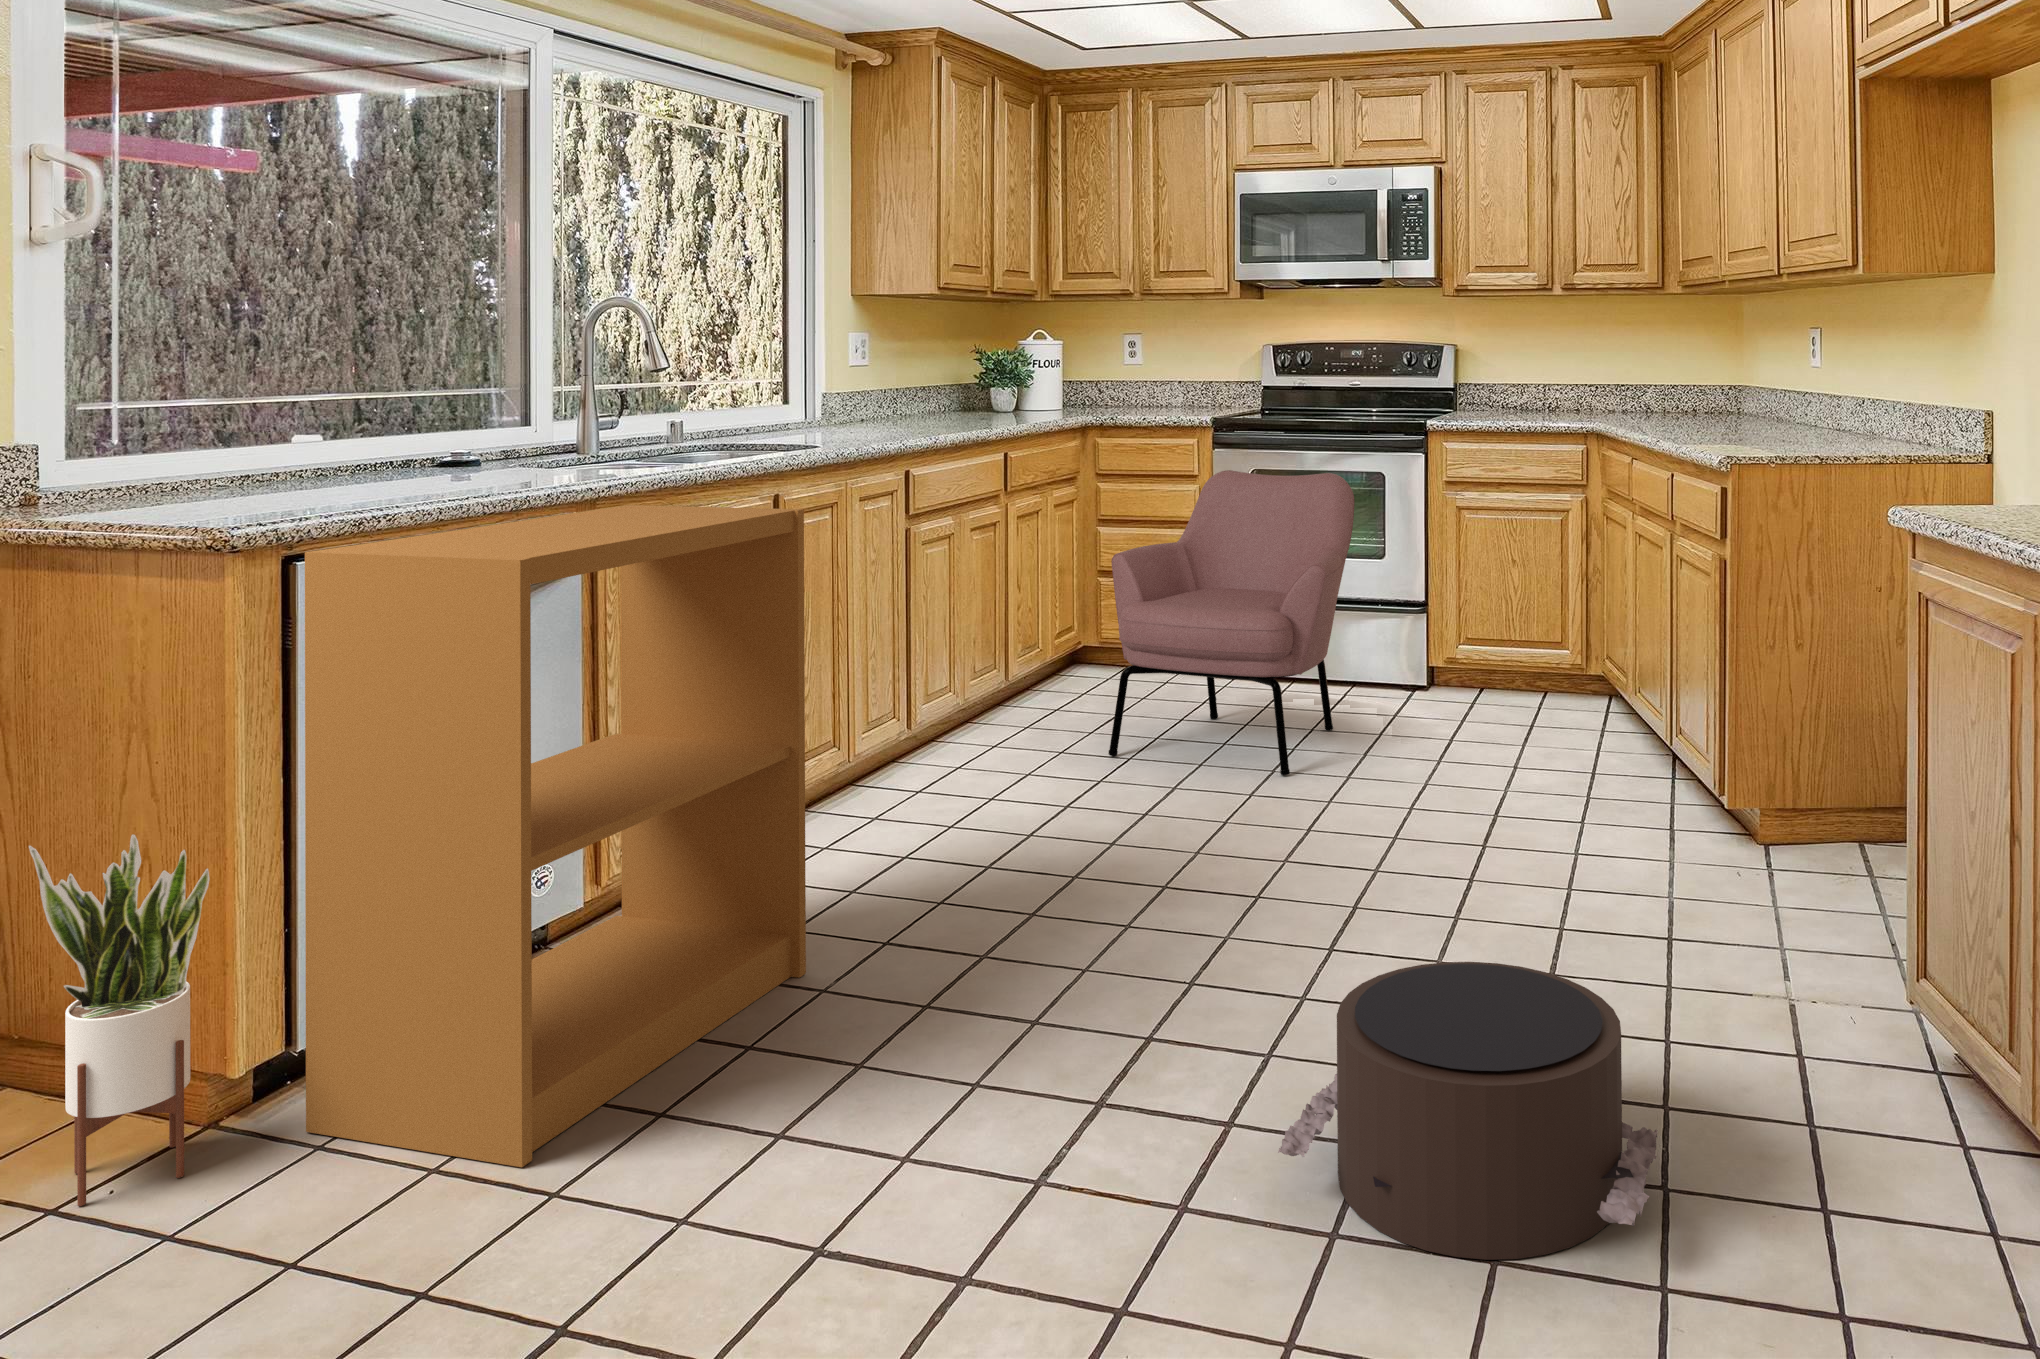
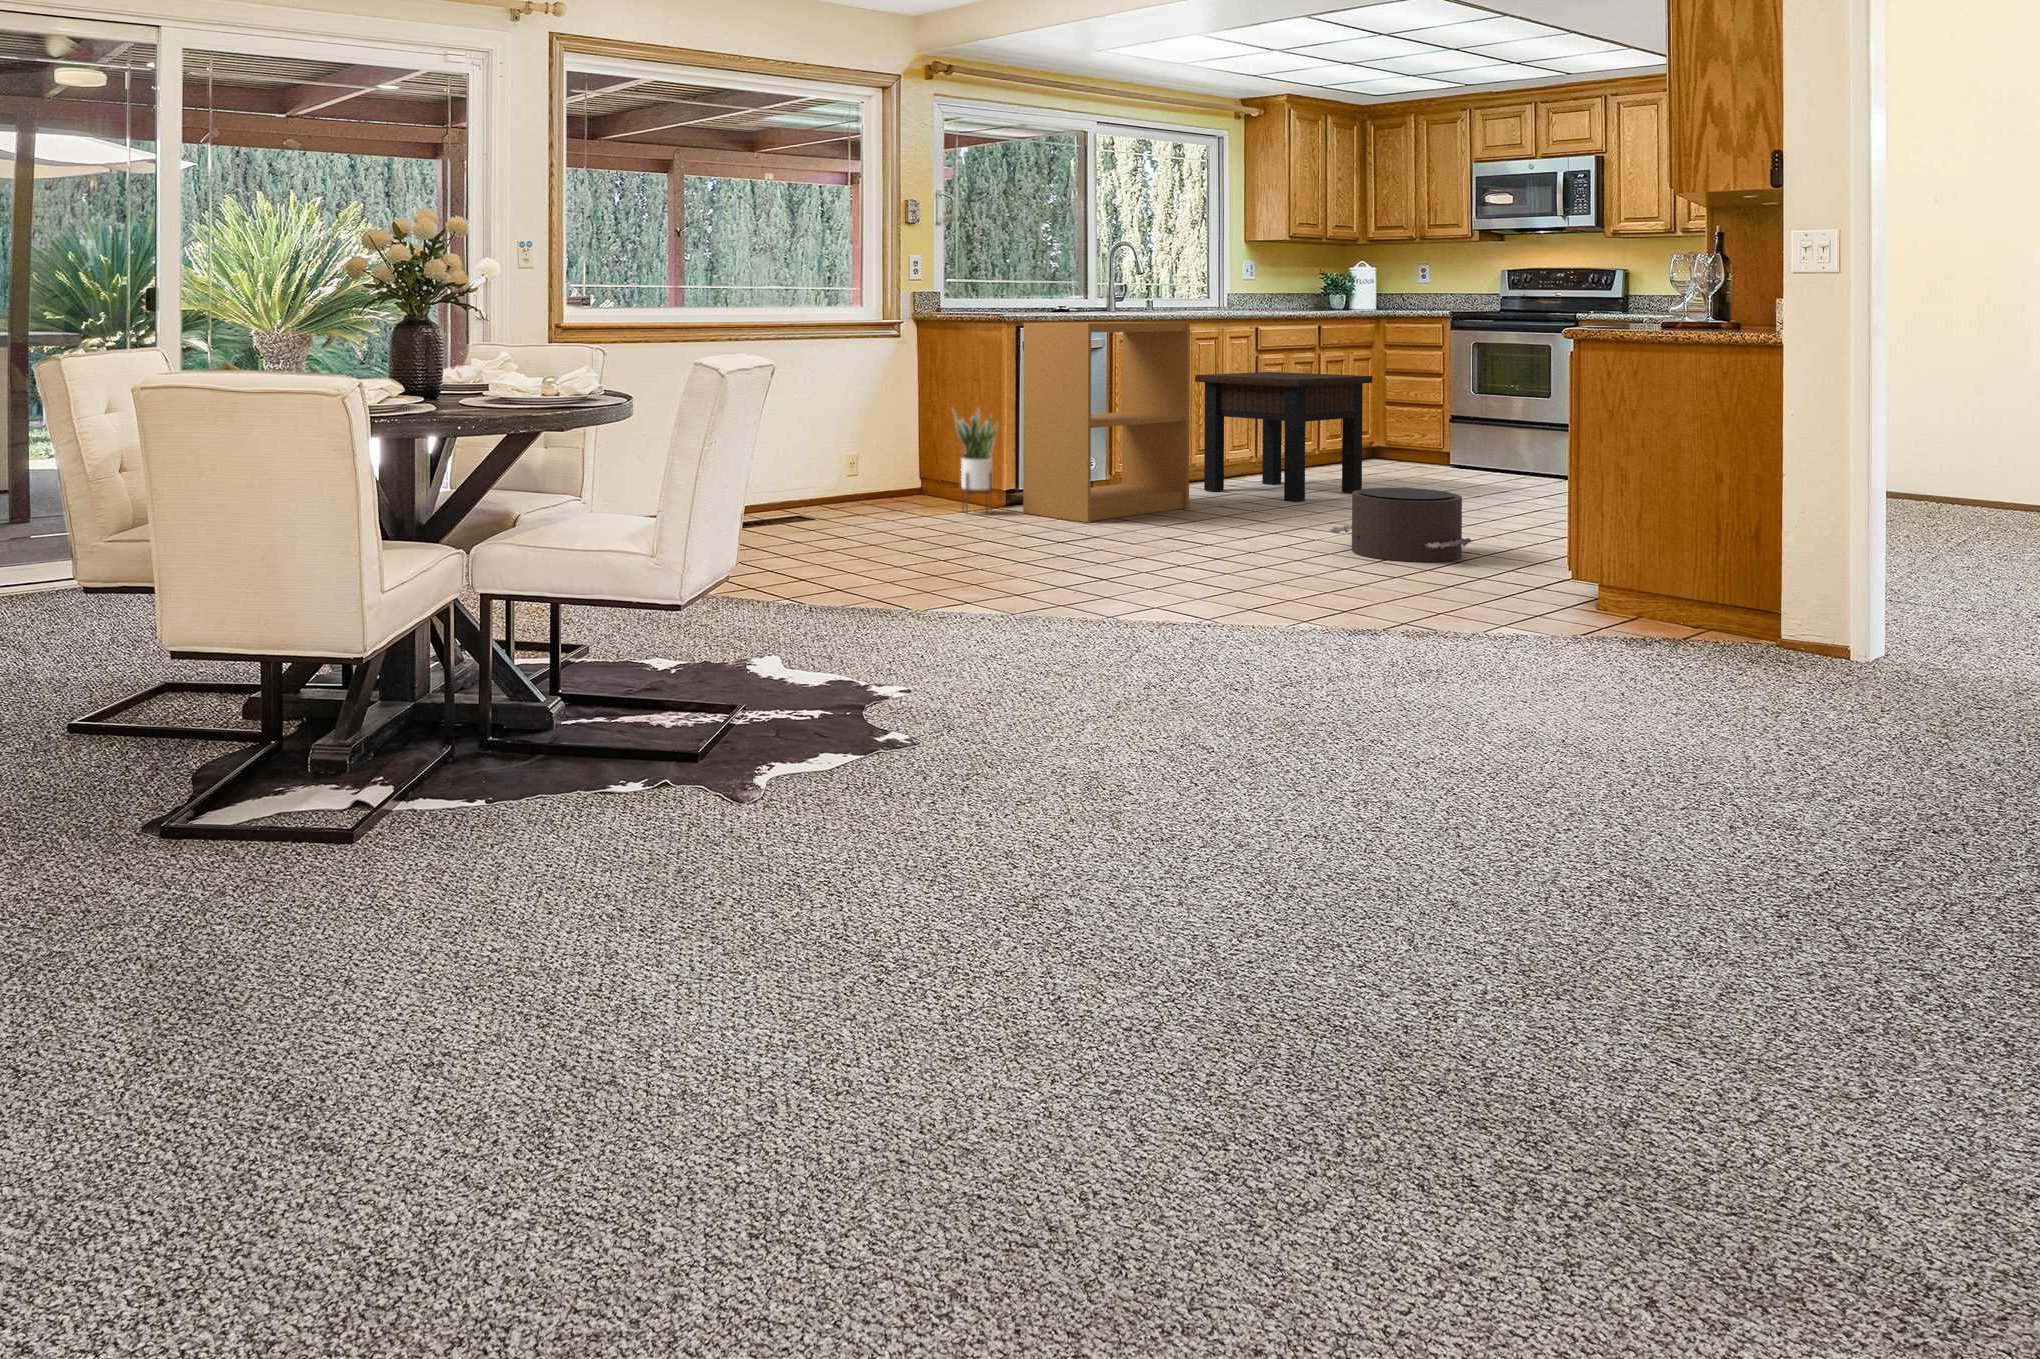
armchair: present [1108,470,1354,775] -> none [1364,338,1519,492]
side table: none [792,562,1151,878] -> present [1195,372,1373,501]

